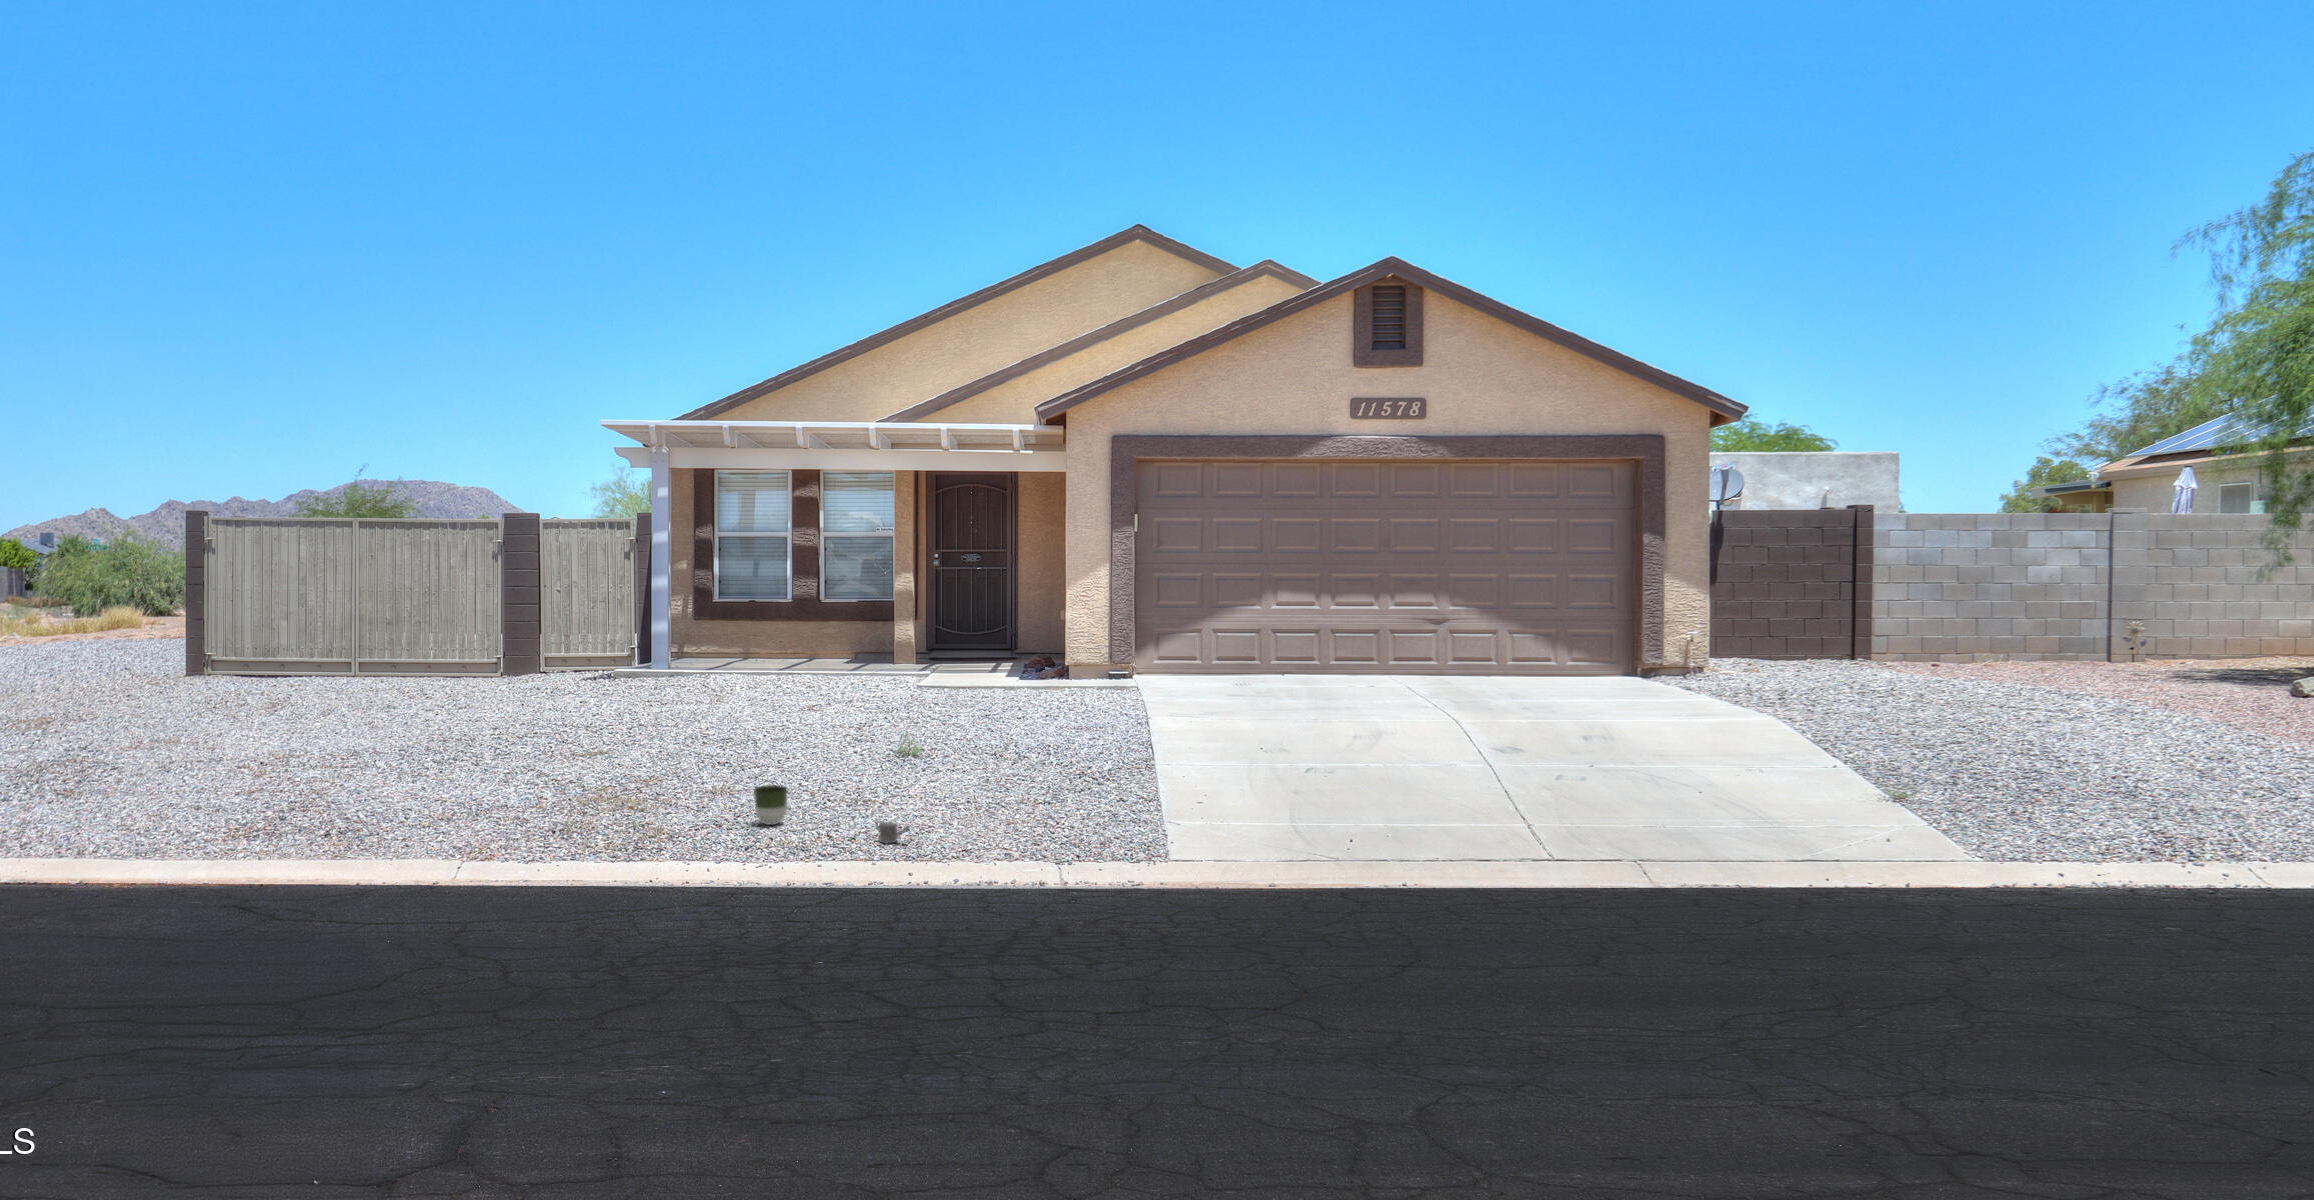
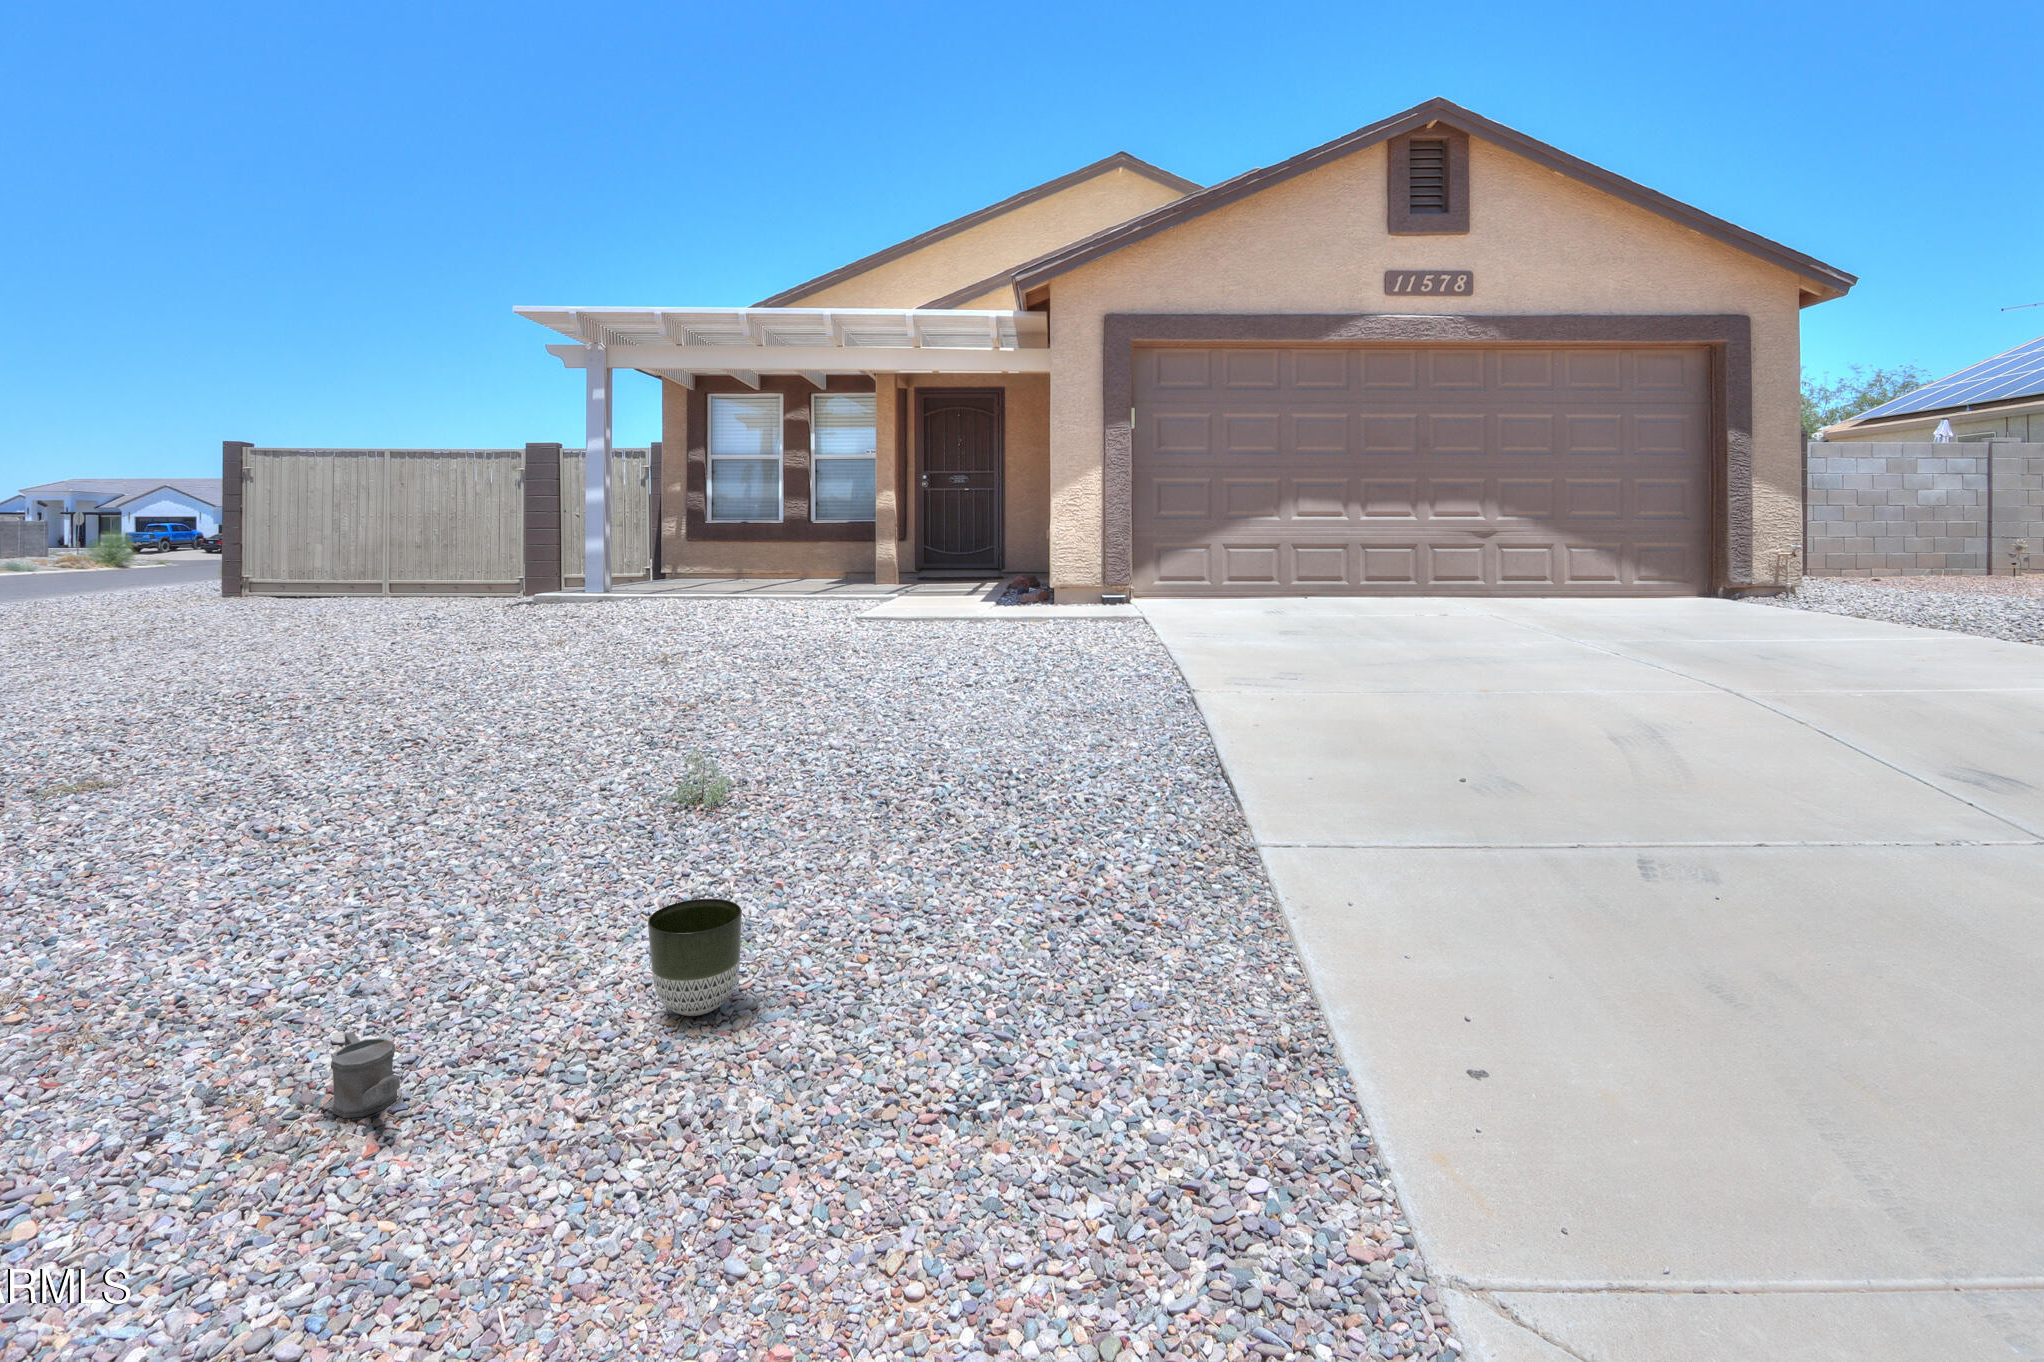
planter: present [754,785,788,825] -> present [648,899,742,1016]

